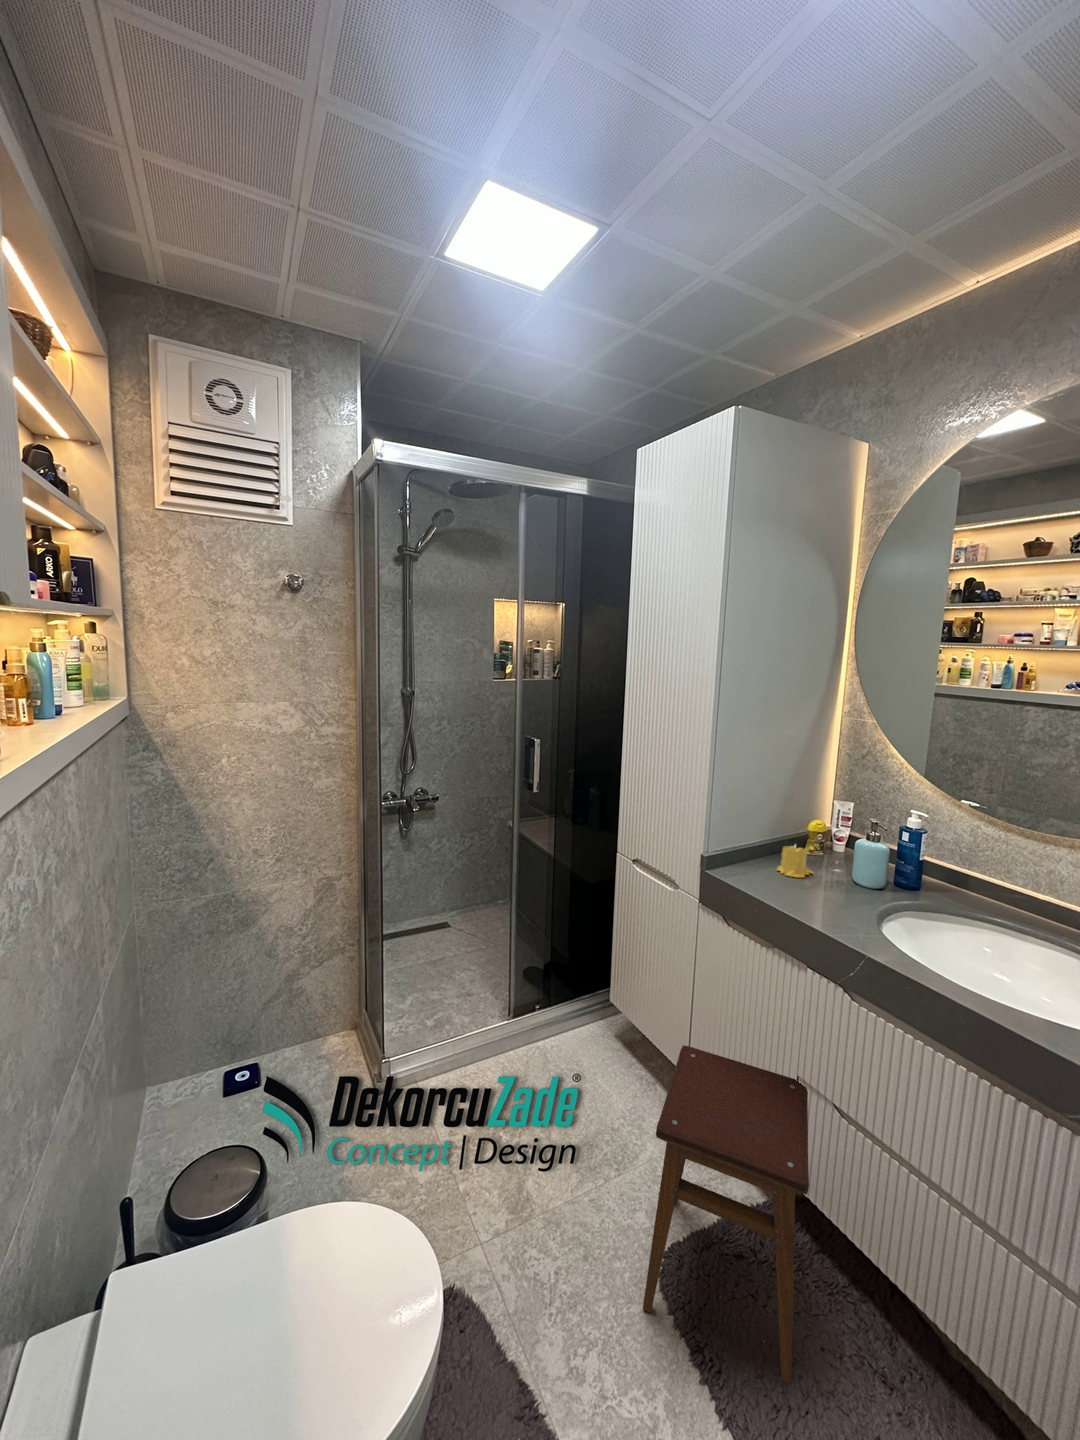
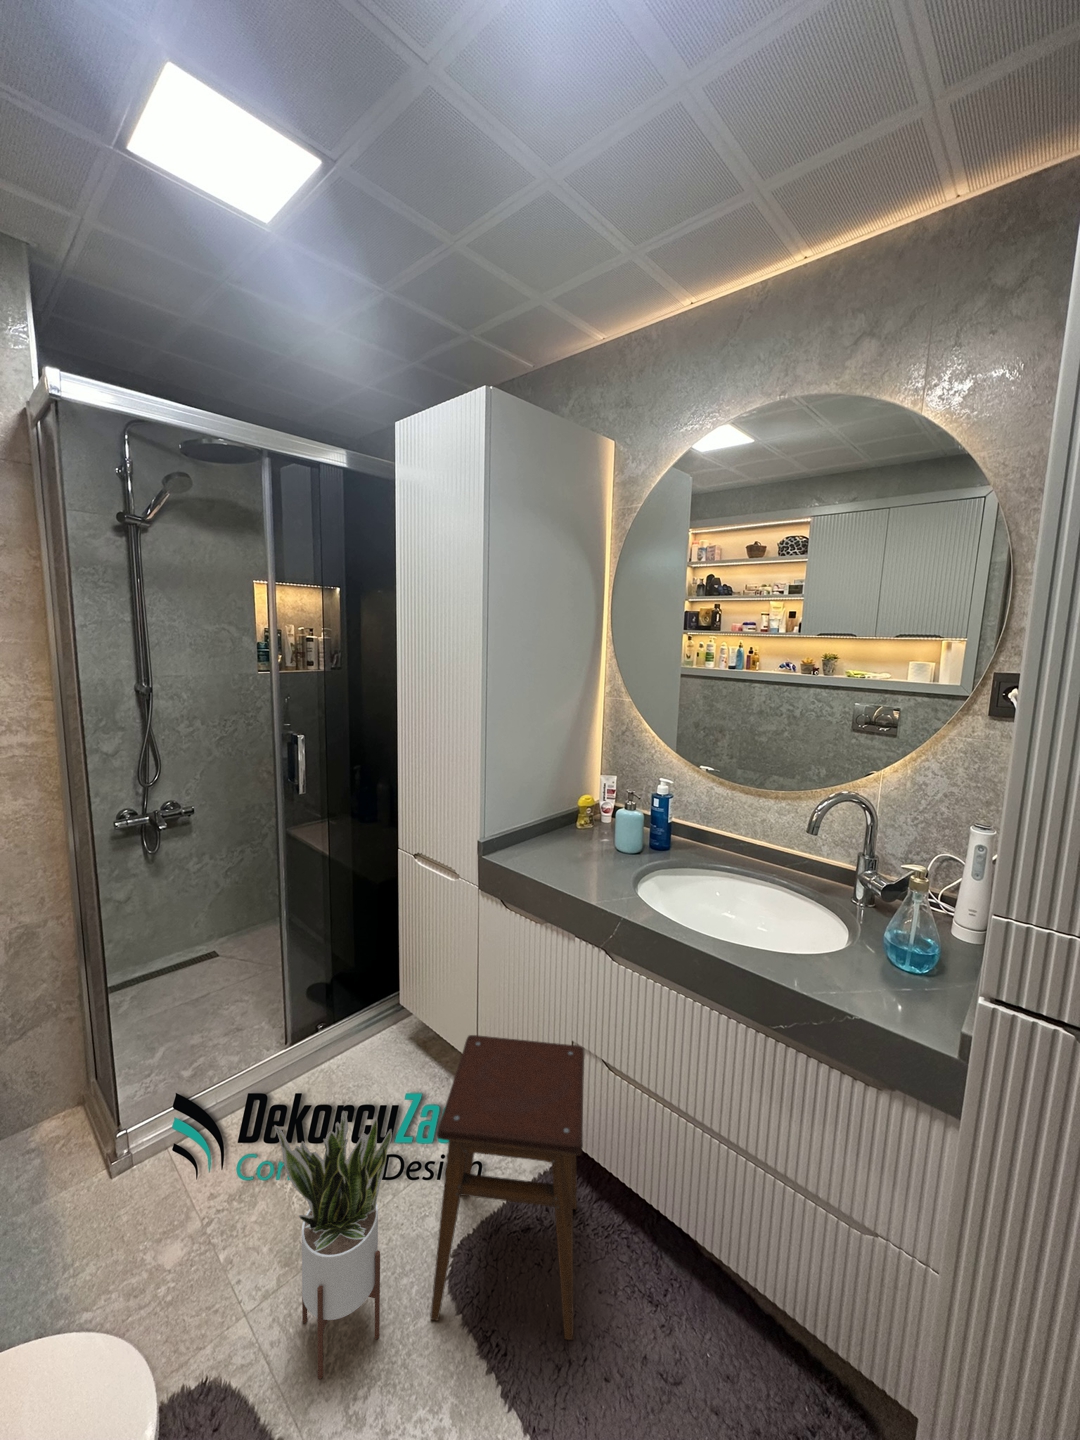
candle: present [777,846,813,878] -> none [555,819,587,852]
potted plant: none [515,1086,613,1325] -> present [274,1111,392,1379]

